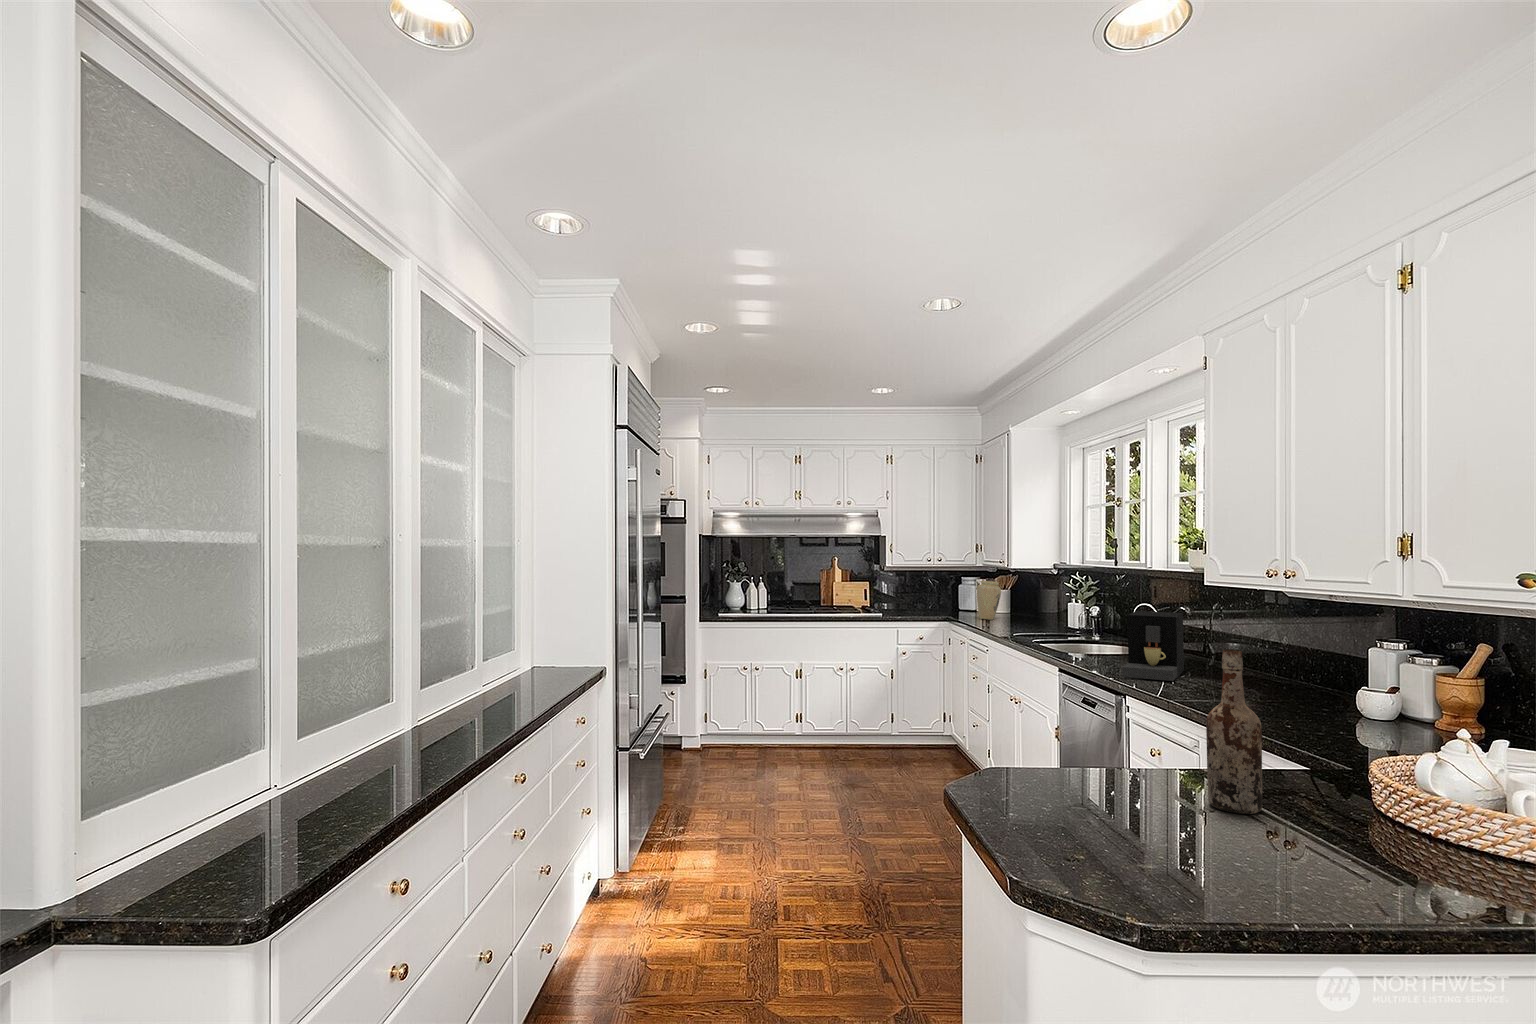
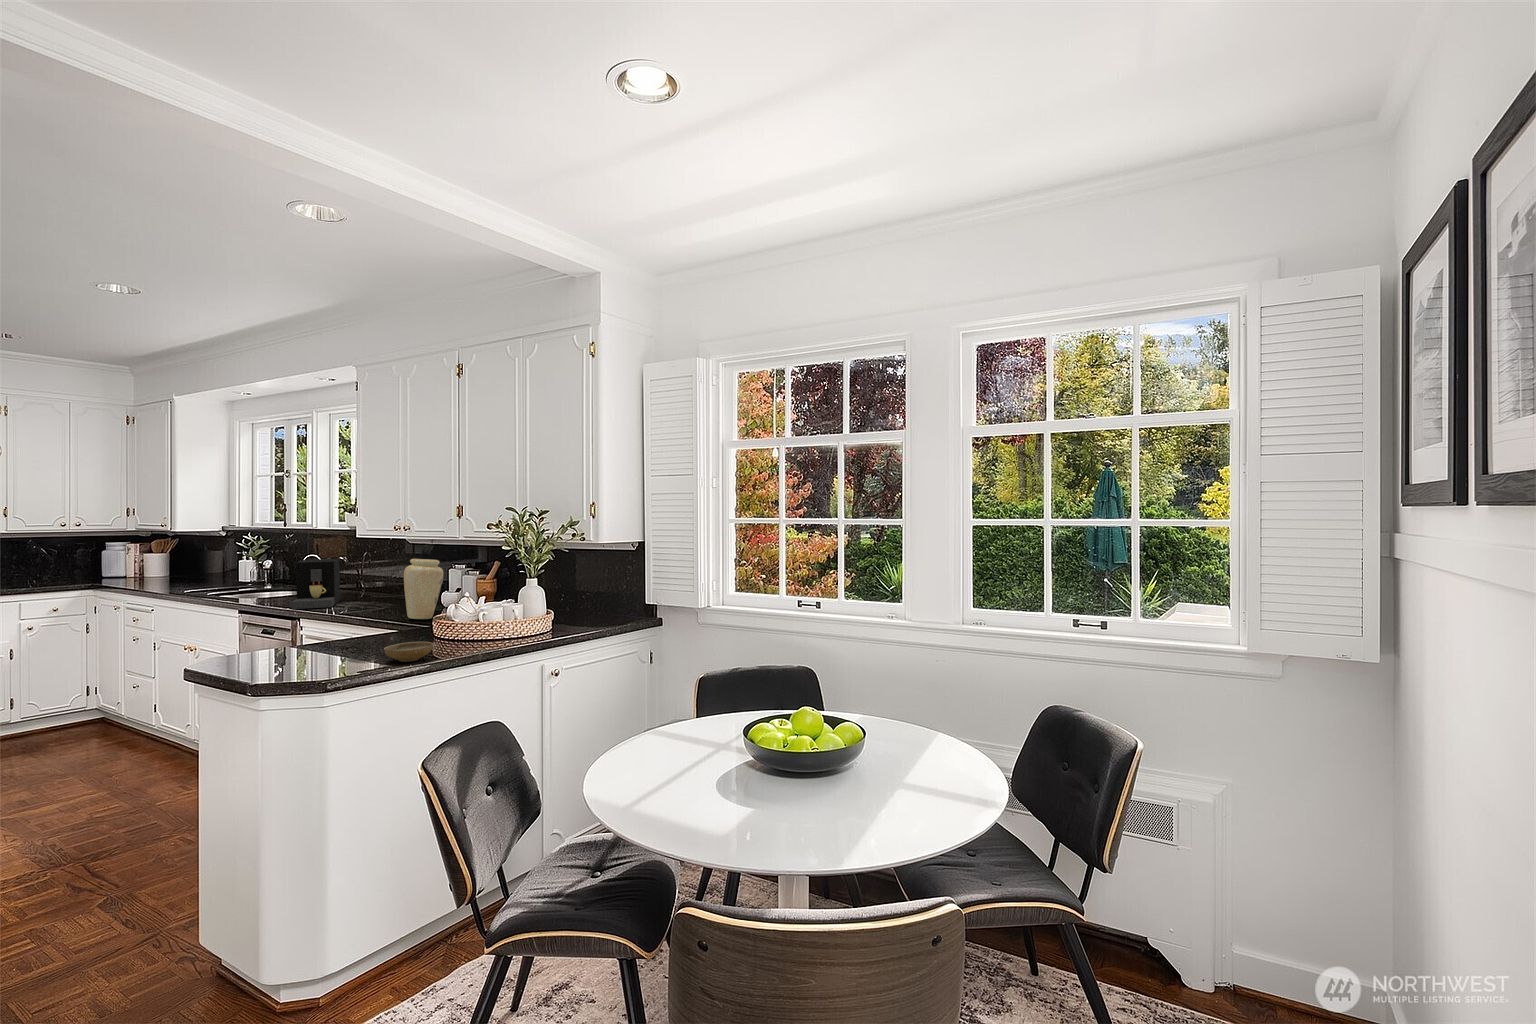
vase: present [977,580,1001,620] -> present [404,559,443,619]
wine bottle: present [1206,649,1262,814] -> none [347,569,377,659]
ceramic bowl: none [1281,804,1390,853] -> present [384,642,433,662]

